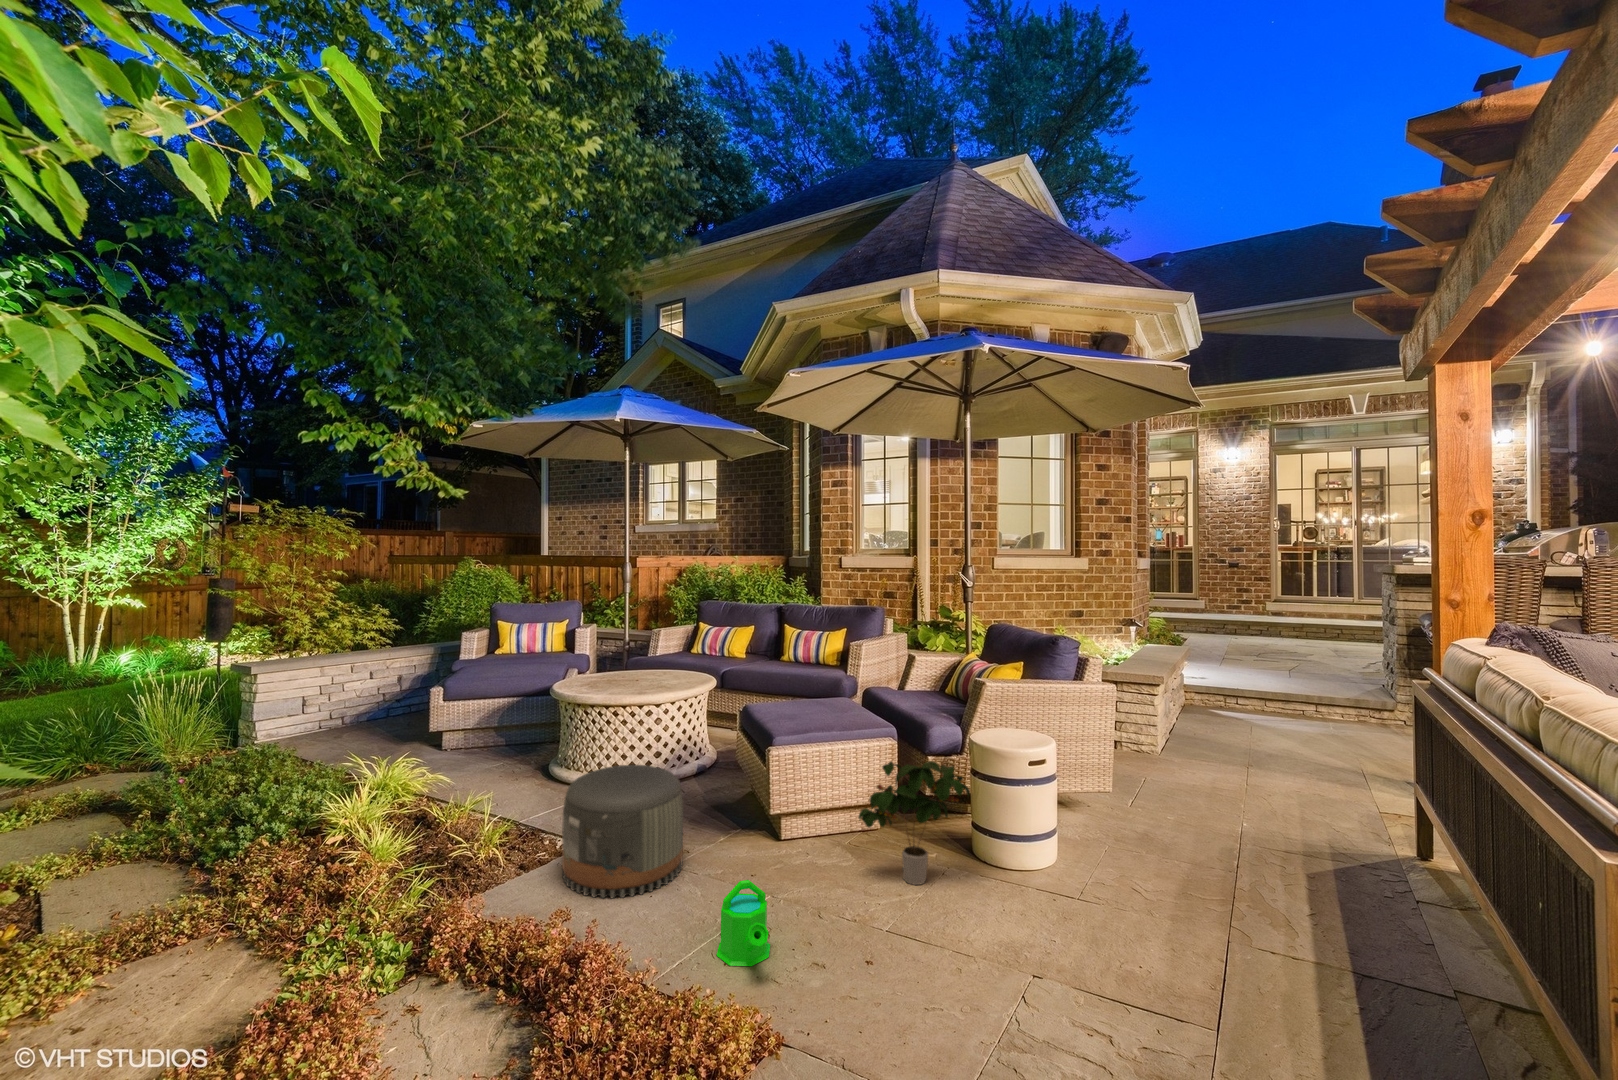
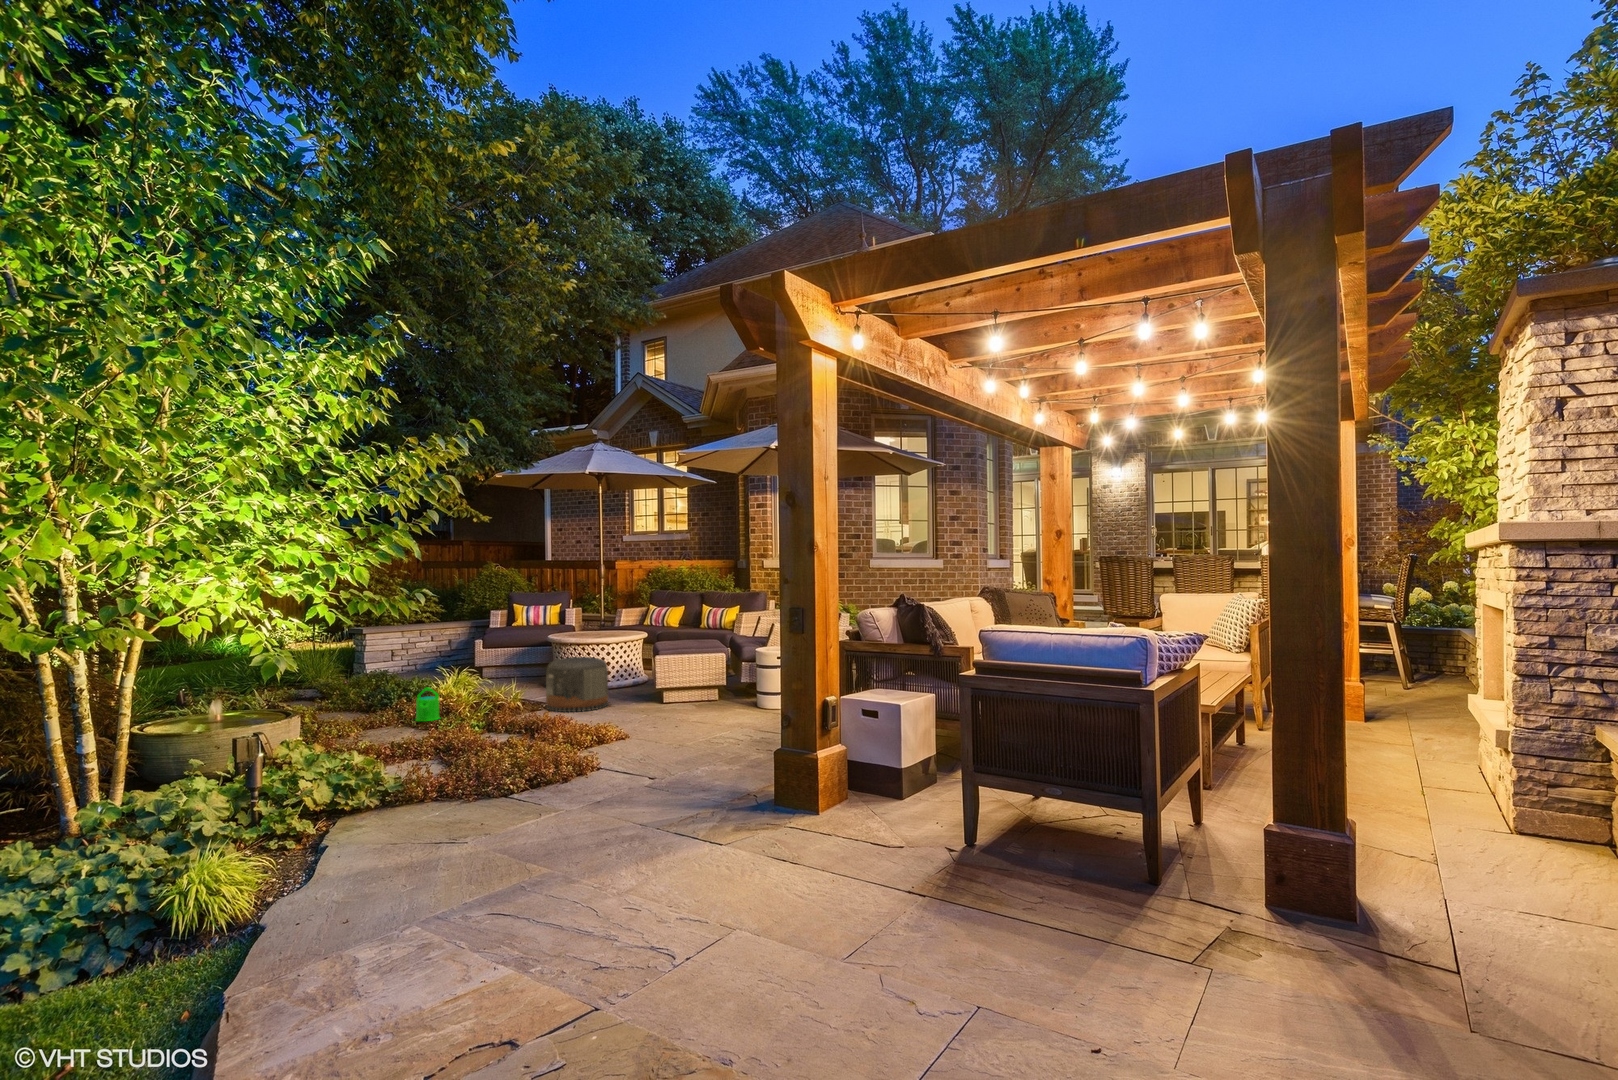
potted plant: present [859,761,970,885] -> none [695,647,750,709]
watering can: present [716,880,770,966] -> present [415,687,440,721]

